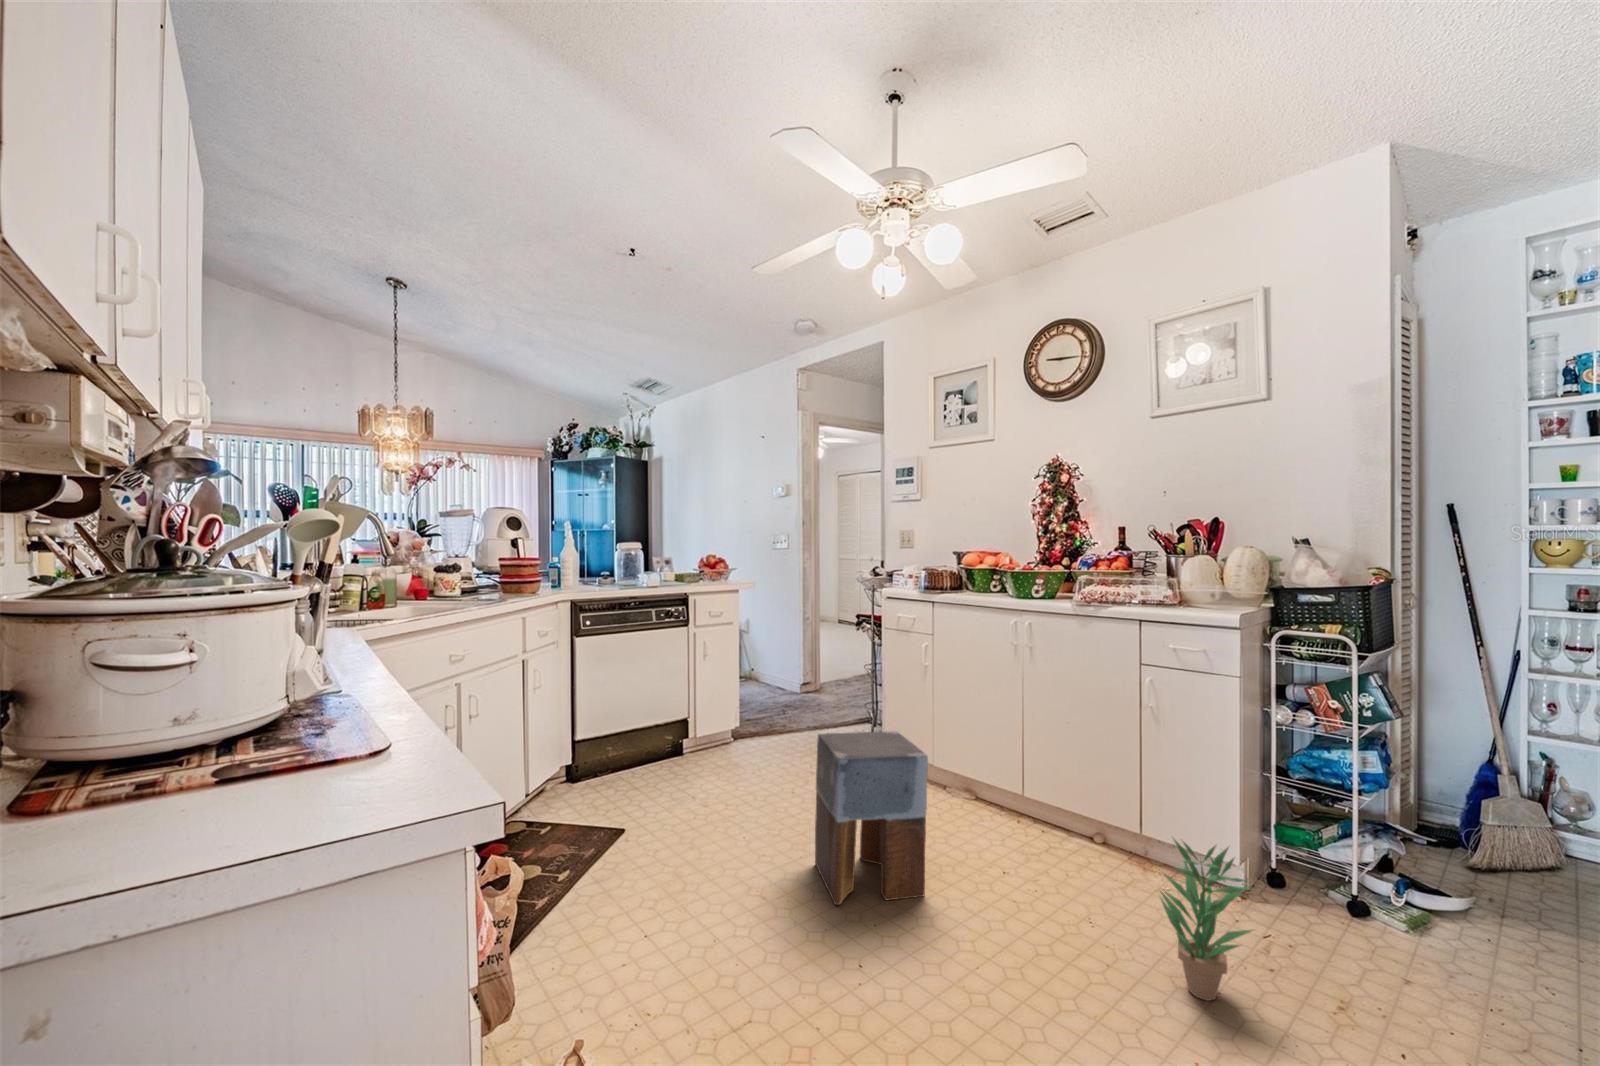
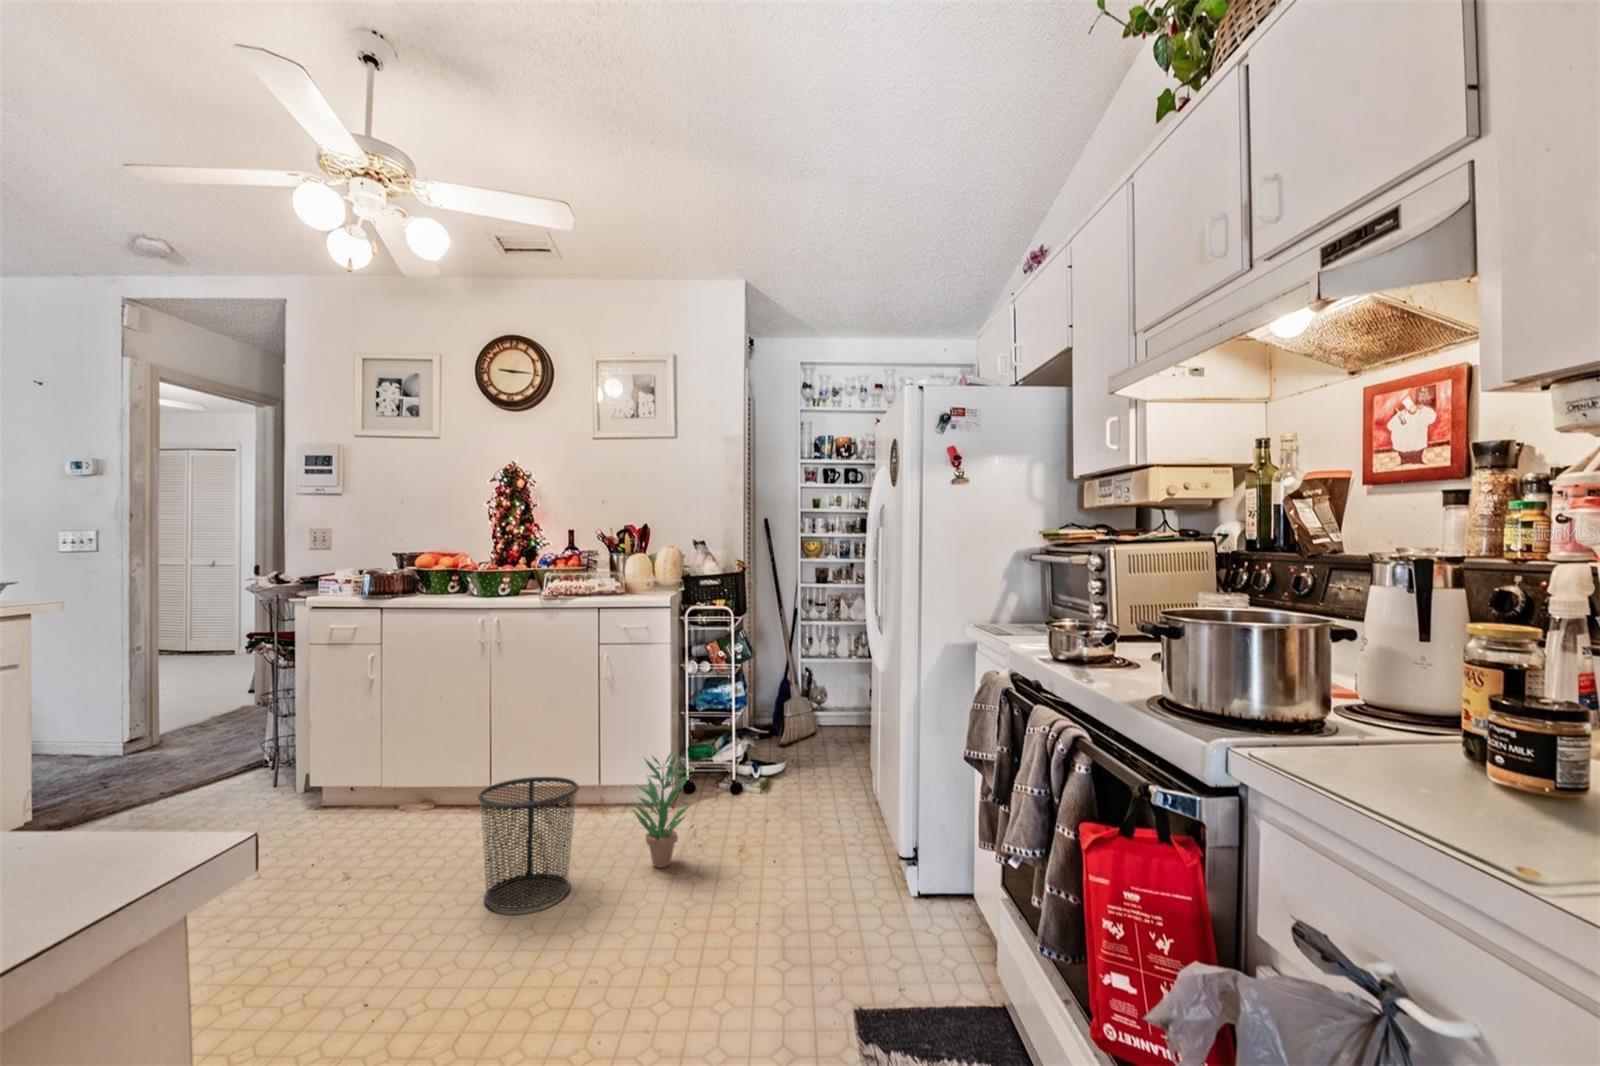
stool: present [815,731,928,905] -> none [273,743,427,936]
waste bin: none [964,809,1079,979] -> present [478,777,579,911]

